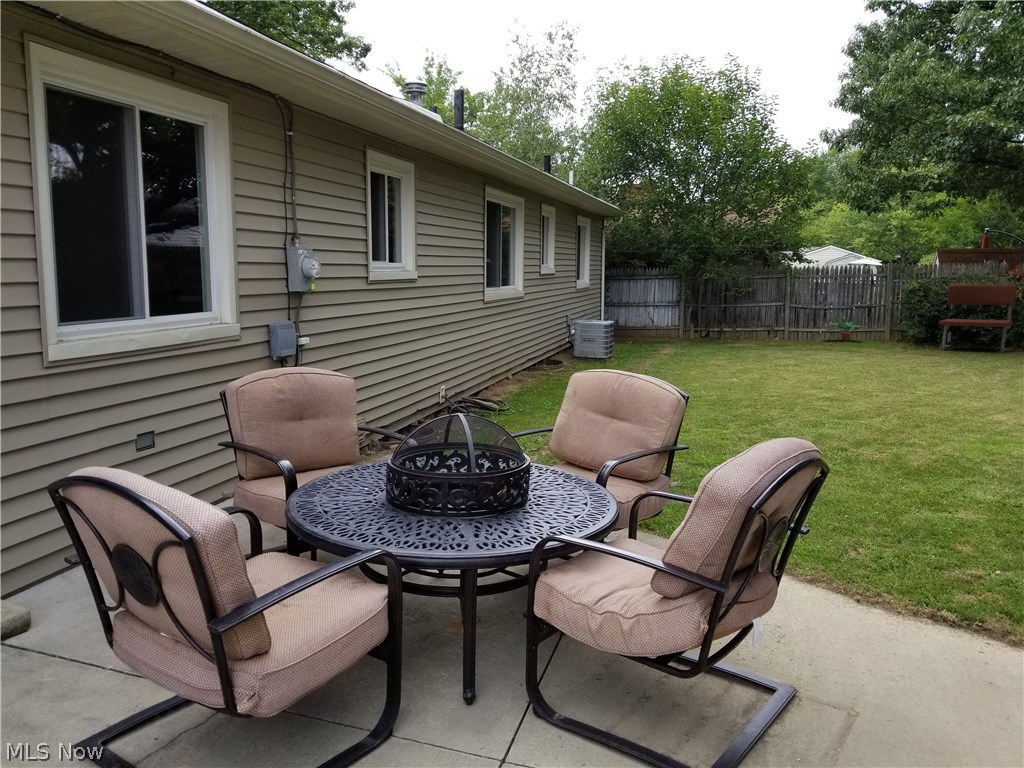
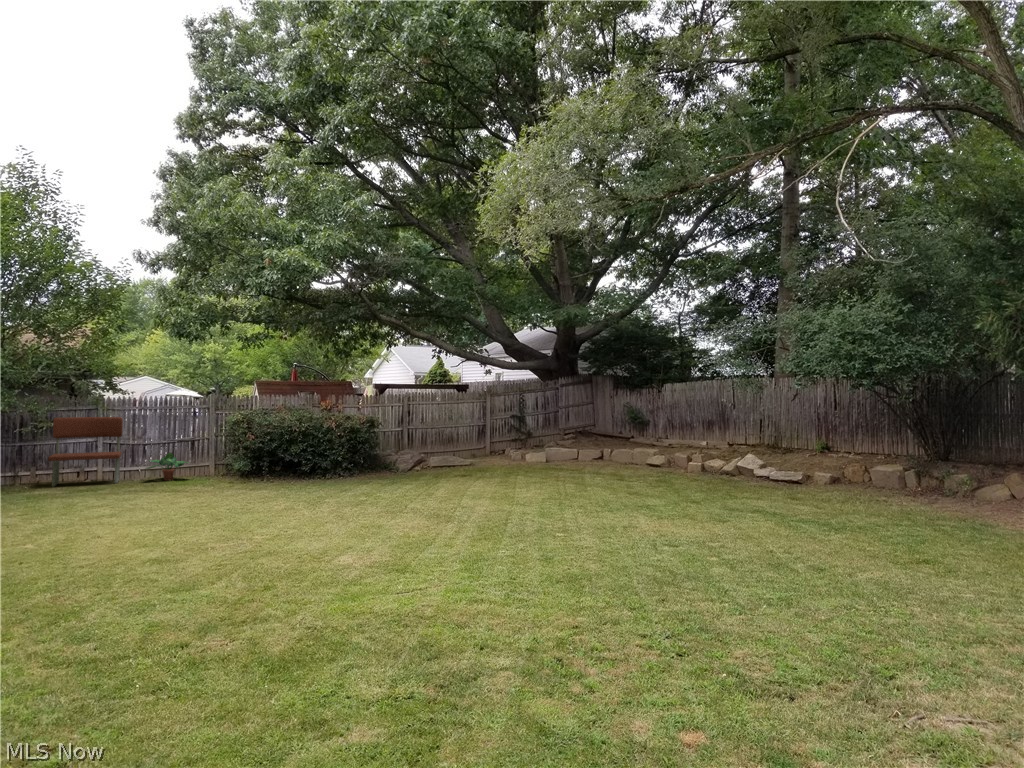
bench: present [939,284,1016,352] -> present [48,417,123,487]

